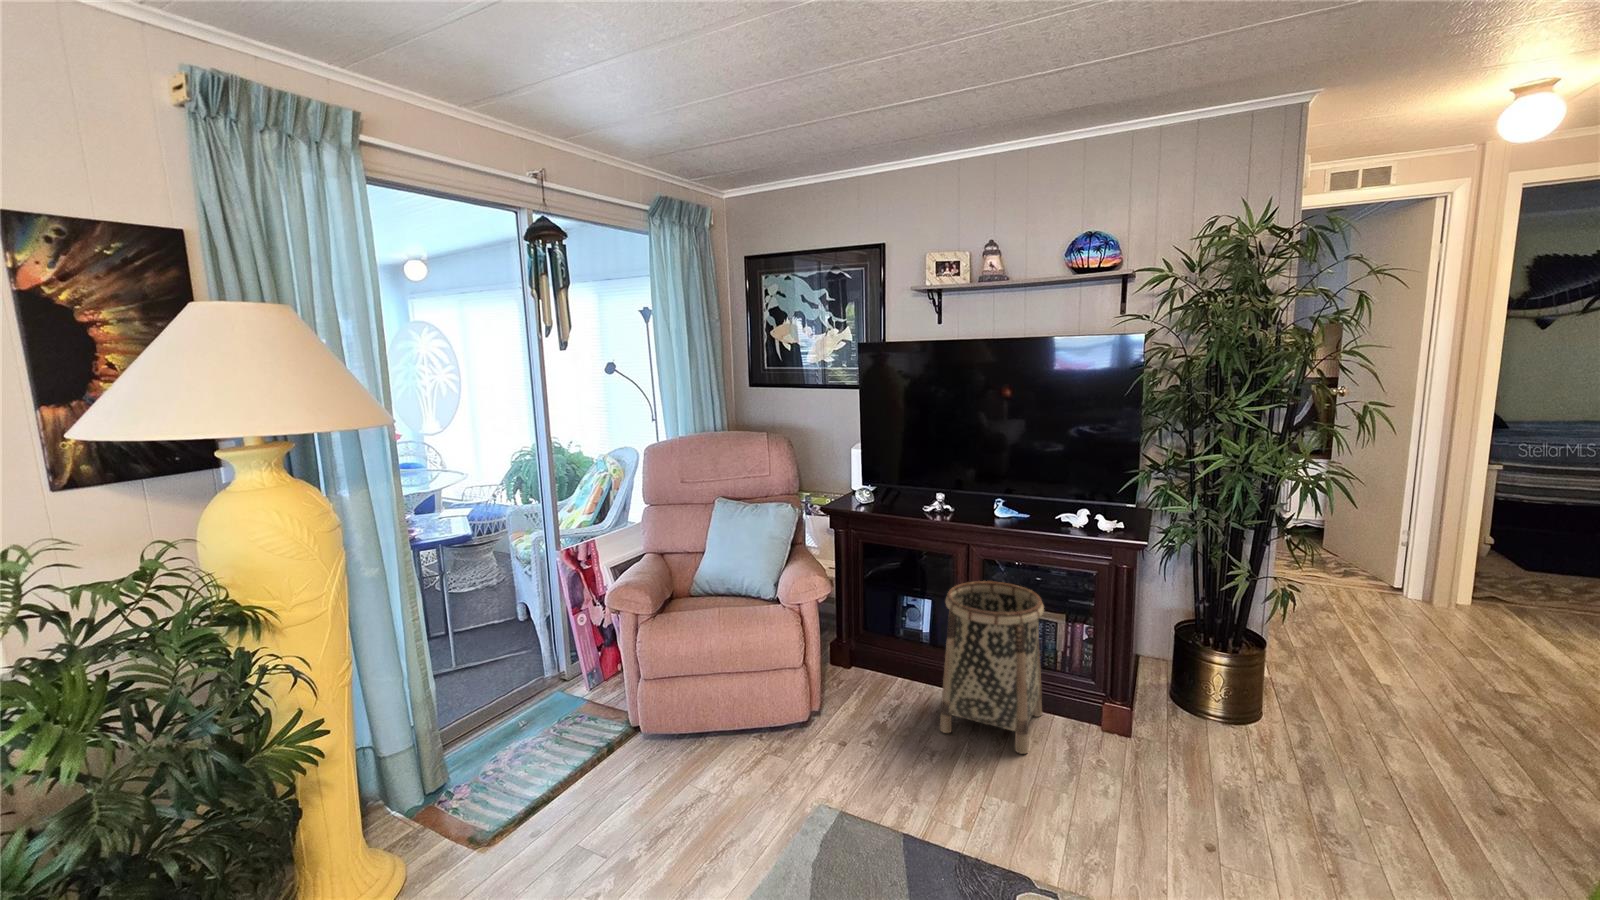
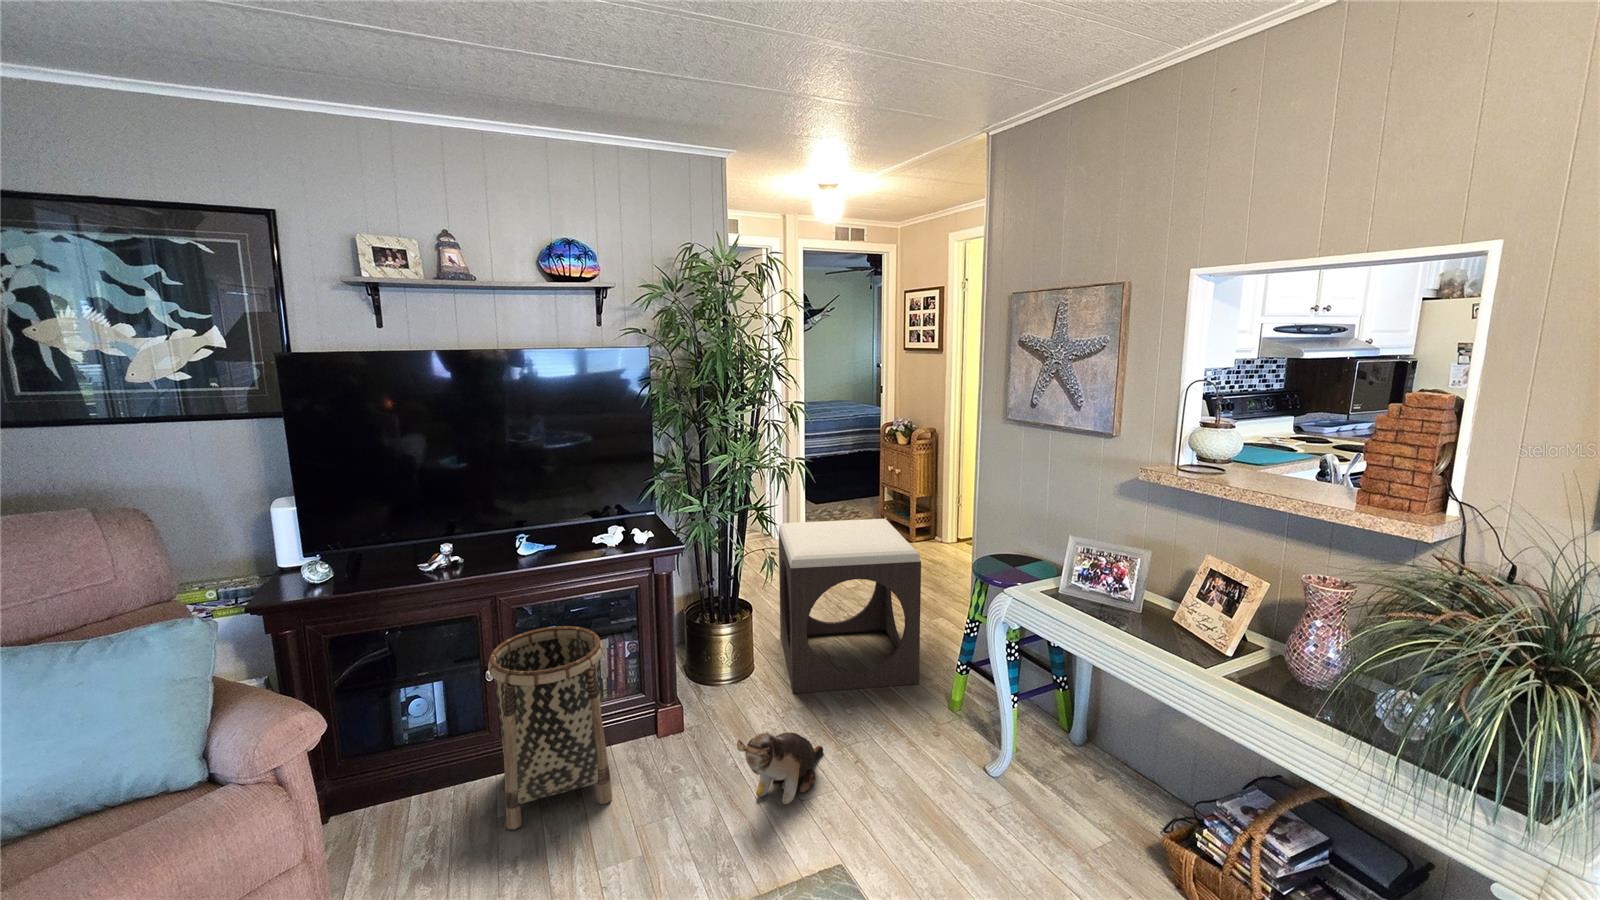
footstool: none [1297,558,1575,852] -> present [779,519,921,693]
plush toy: none [1139,753,1294,860] -> present [737,732,823,804]

